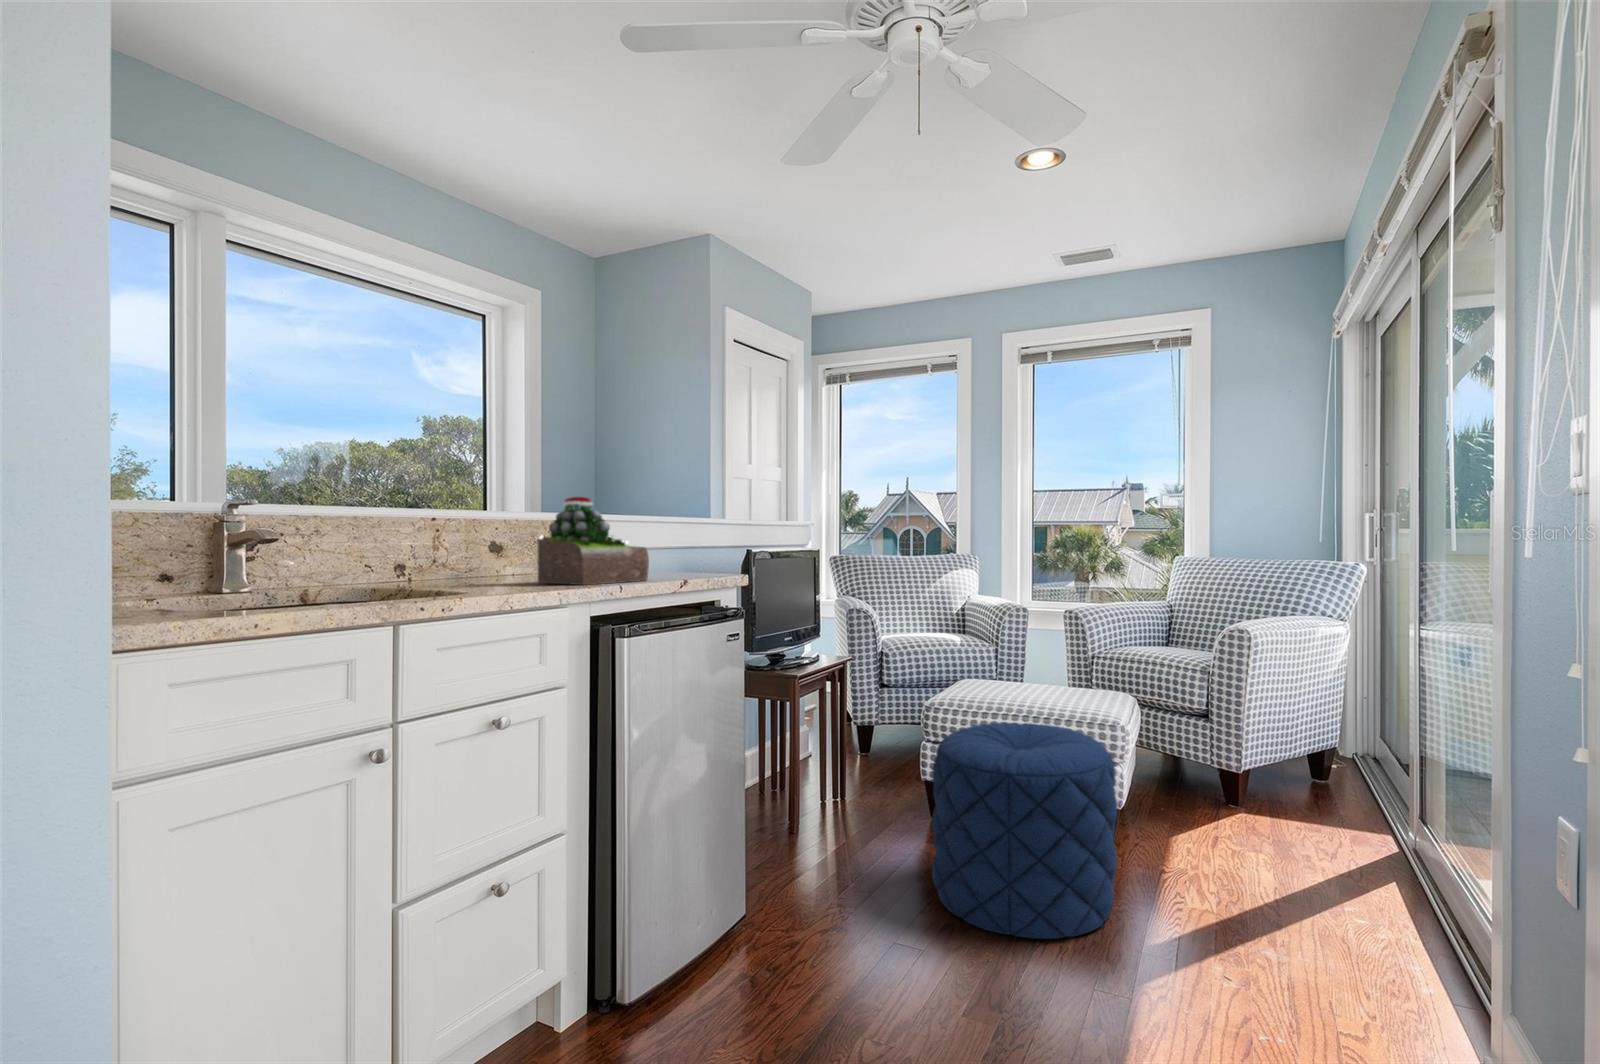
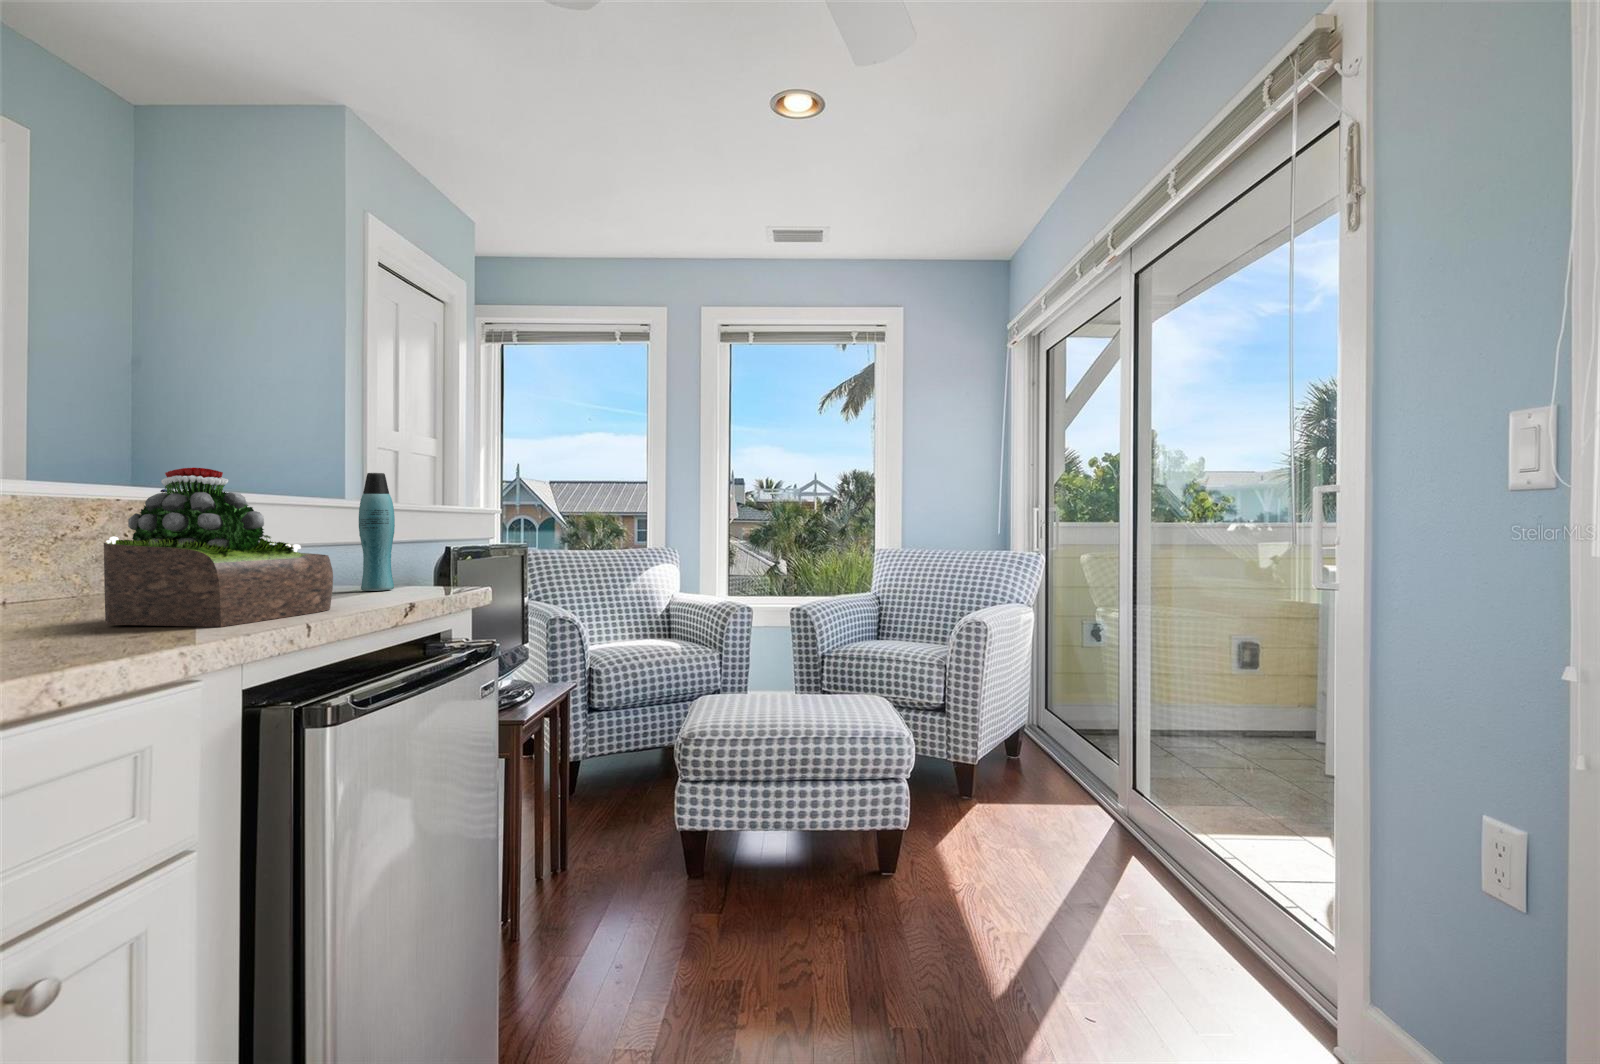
bottle: none [682,496,703,574] -> present [359,473,395,591]
pouf: present [932,723,1117,939] -> none [742,752,954,1026]

